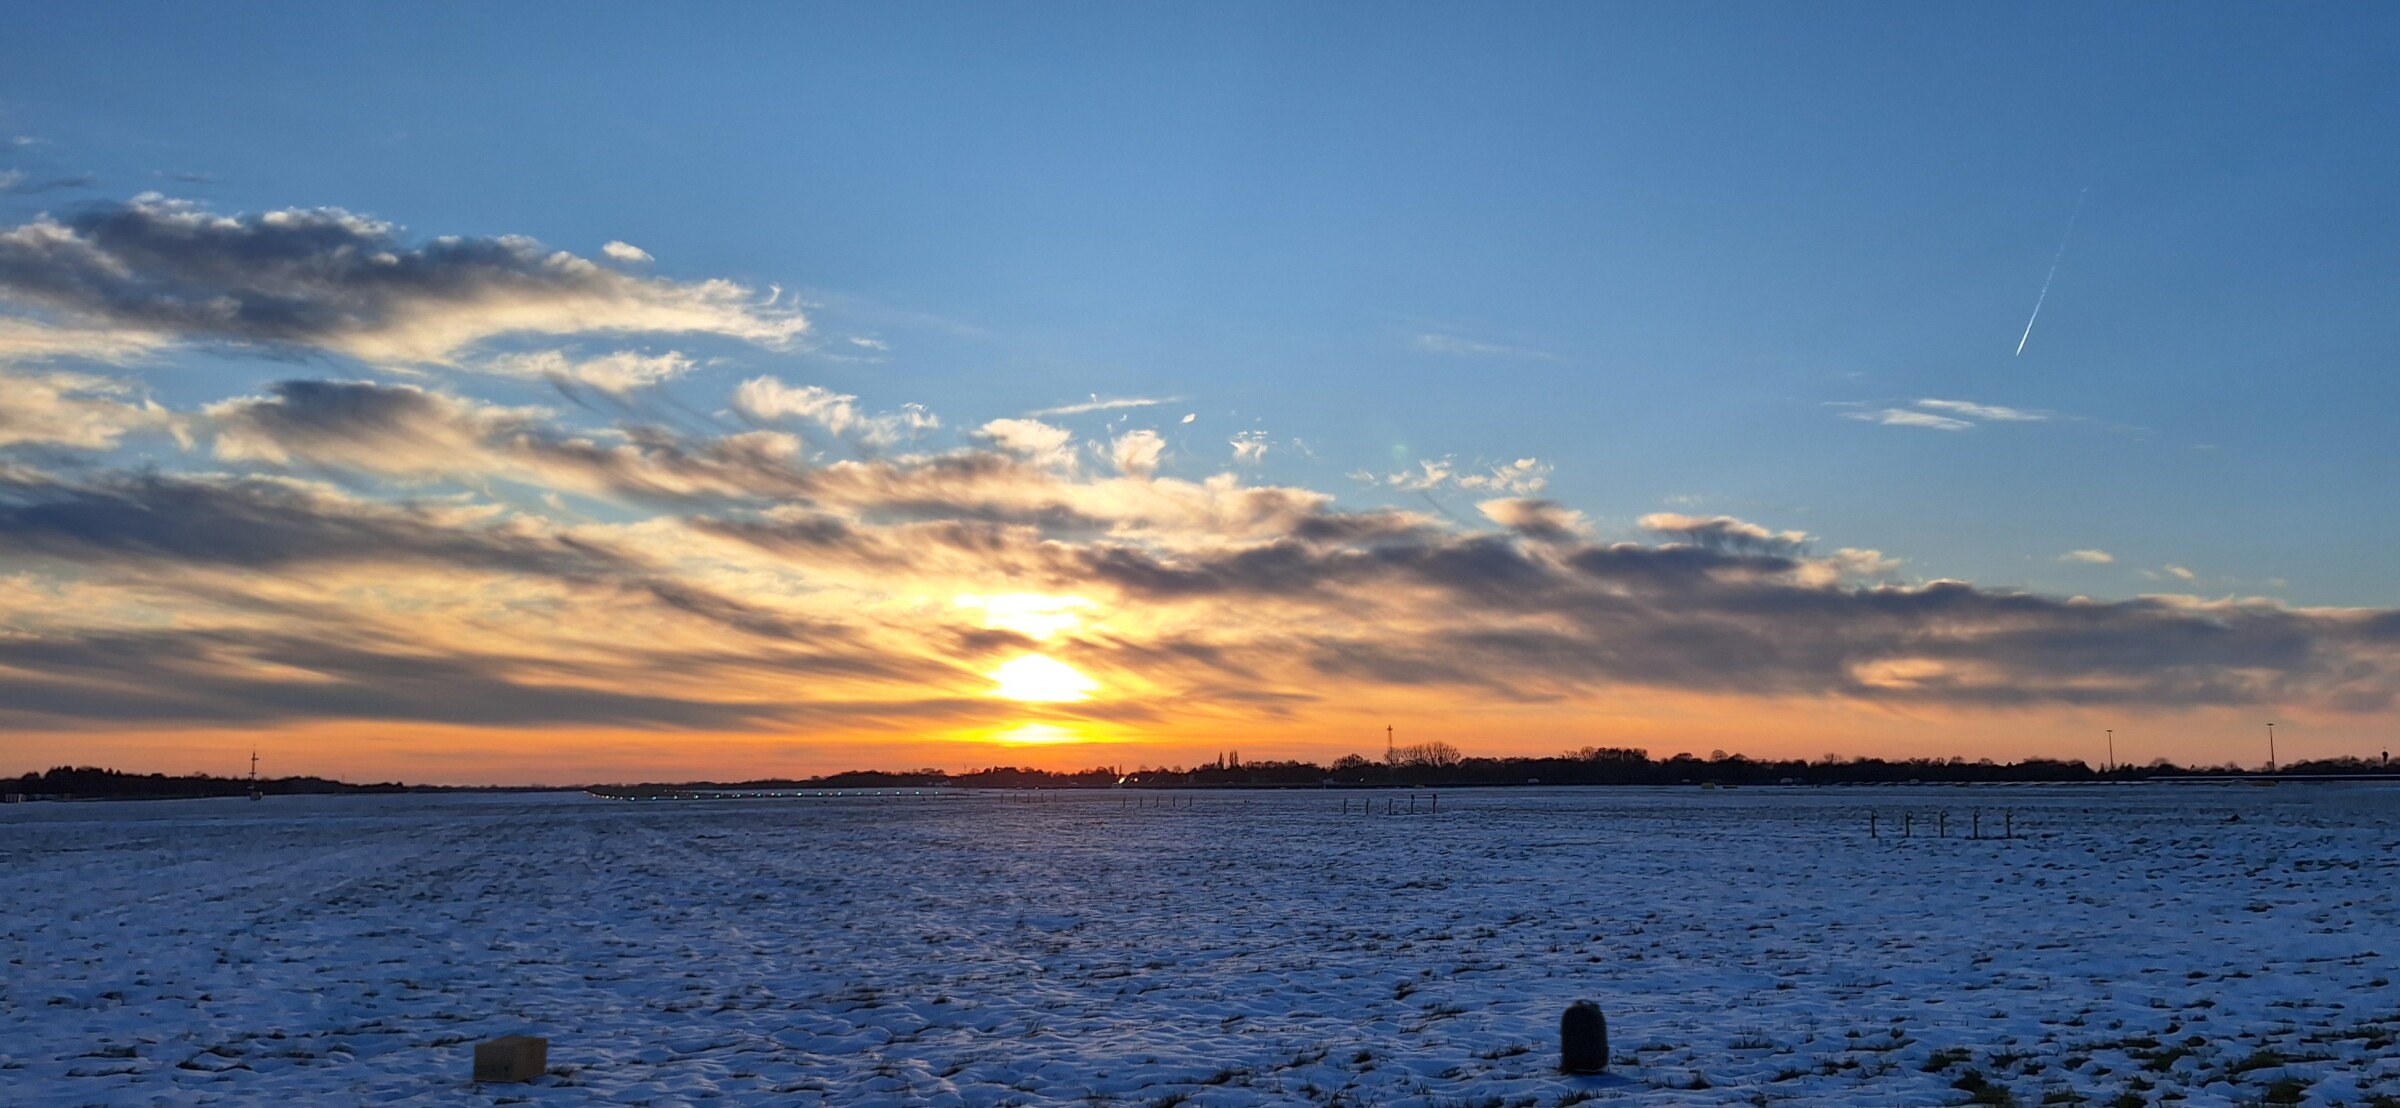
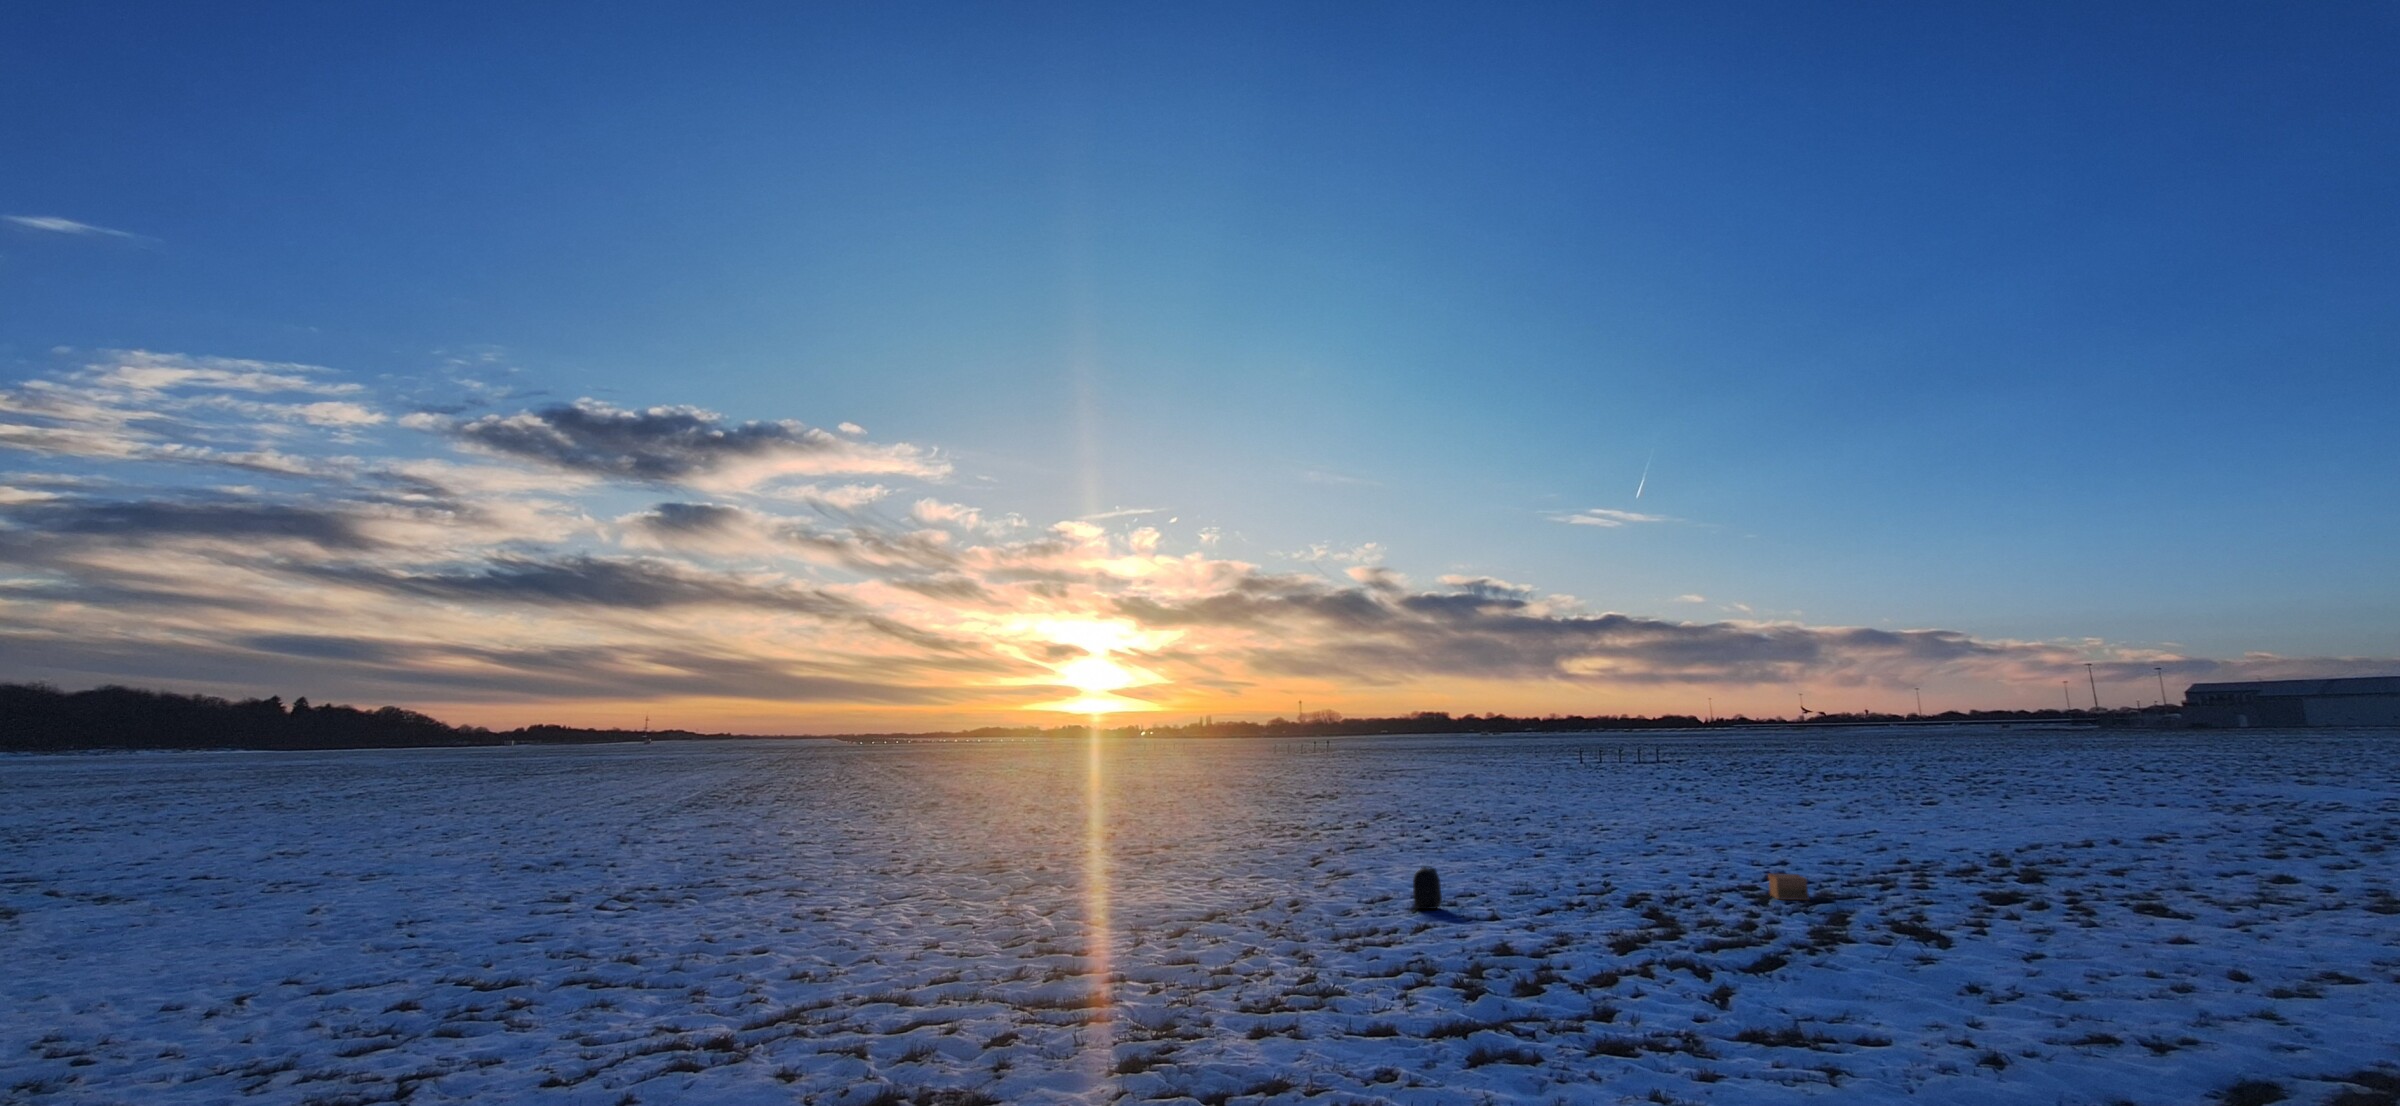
cardboard box: present [472,1035,548,1083] -> present [1768,873,1809,900]

